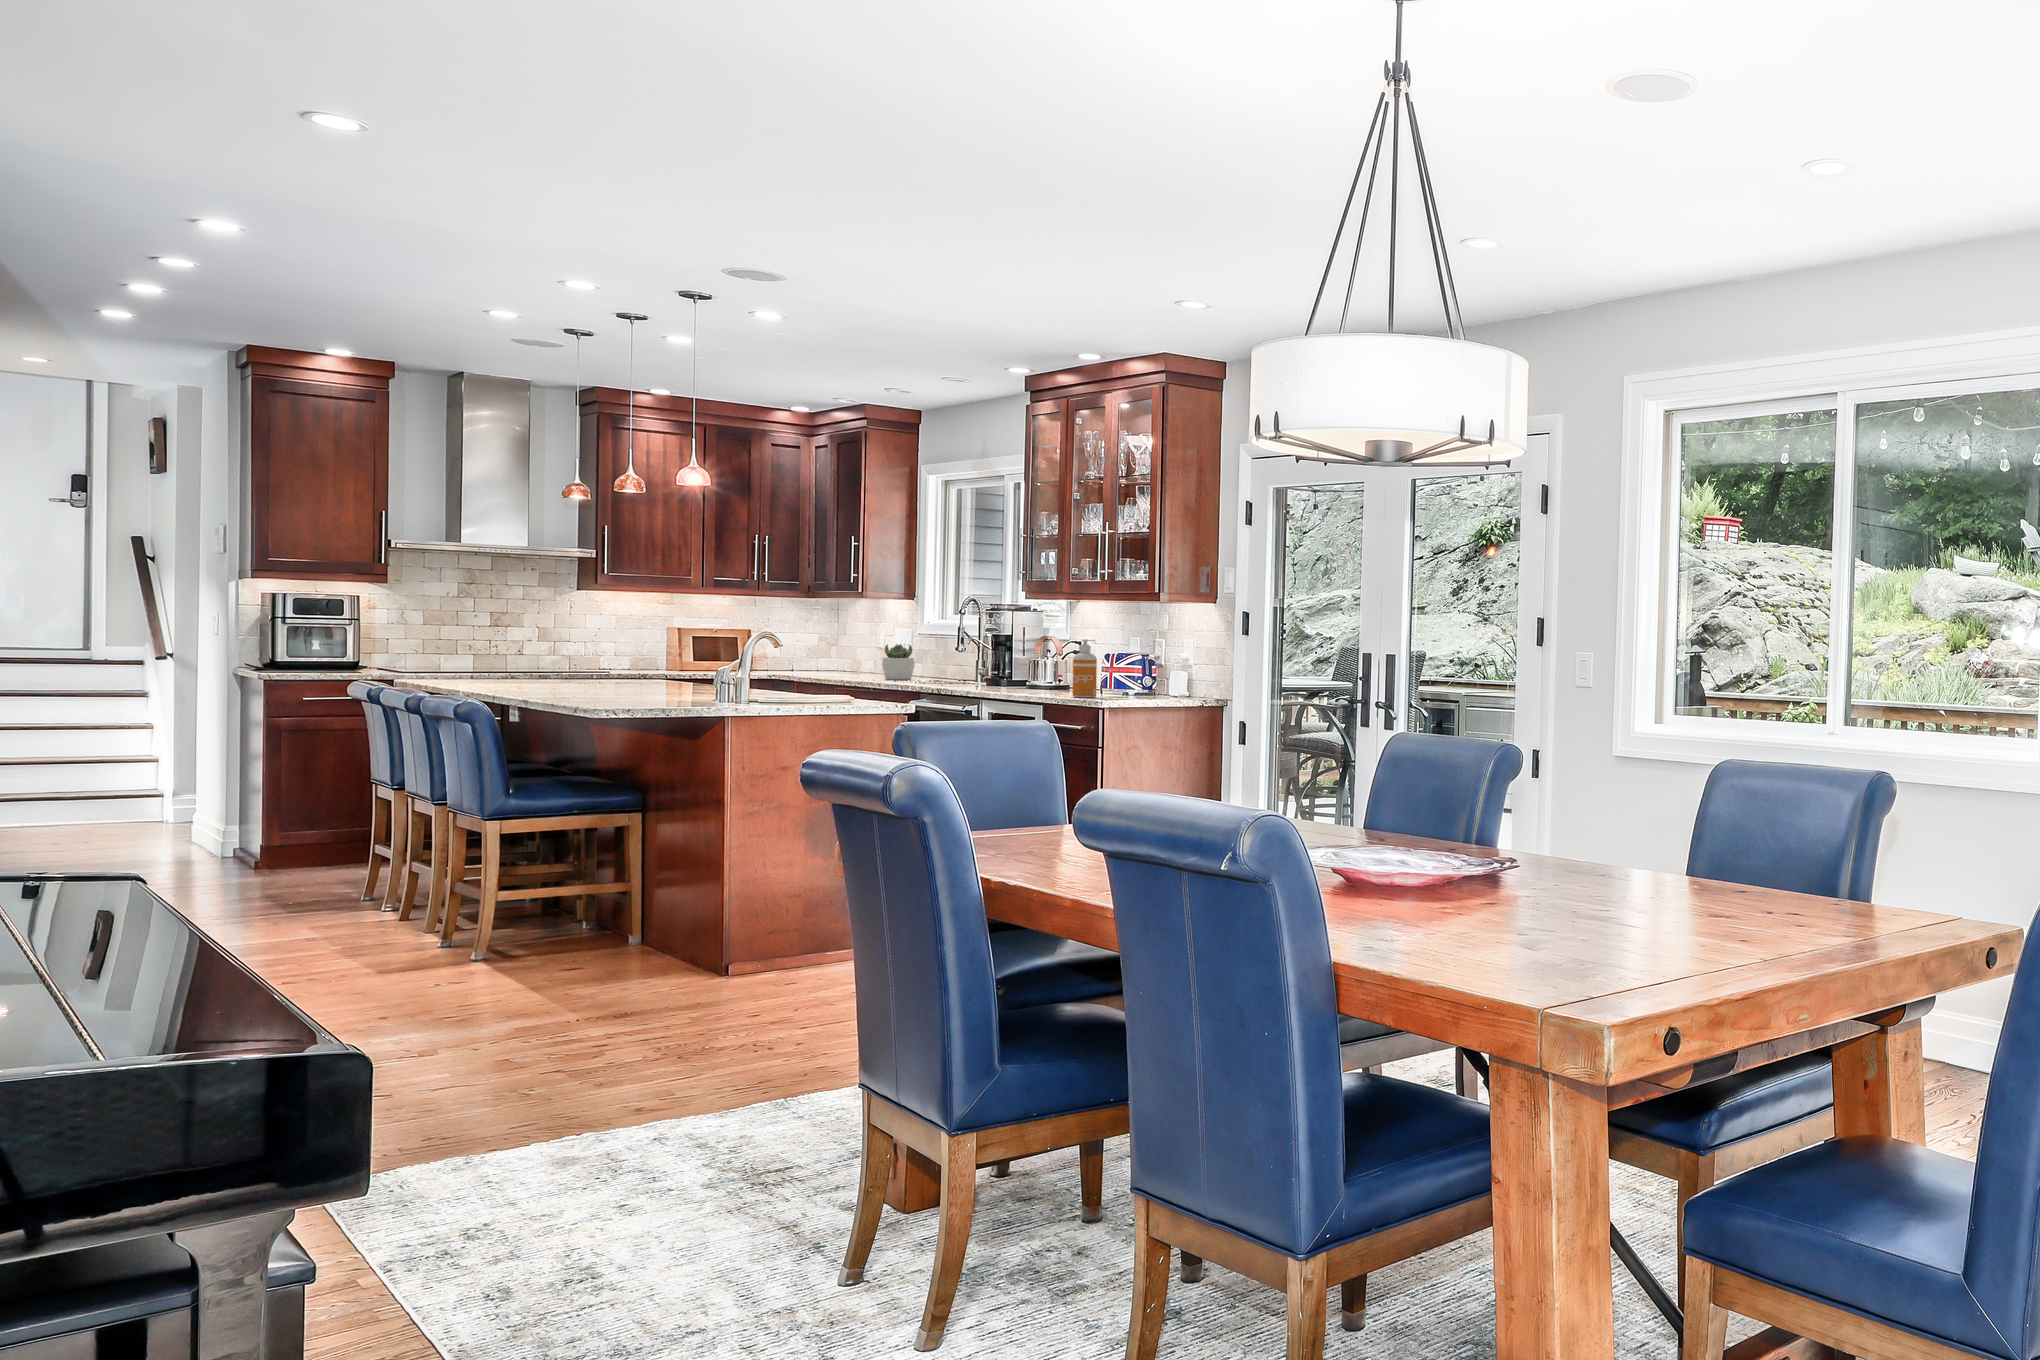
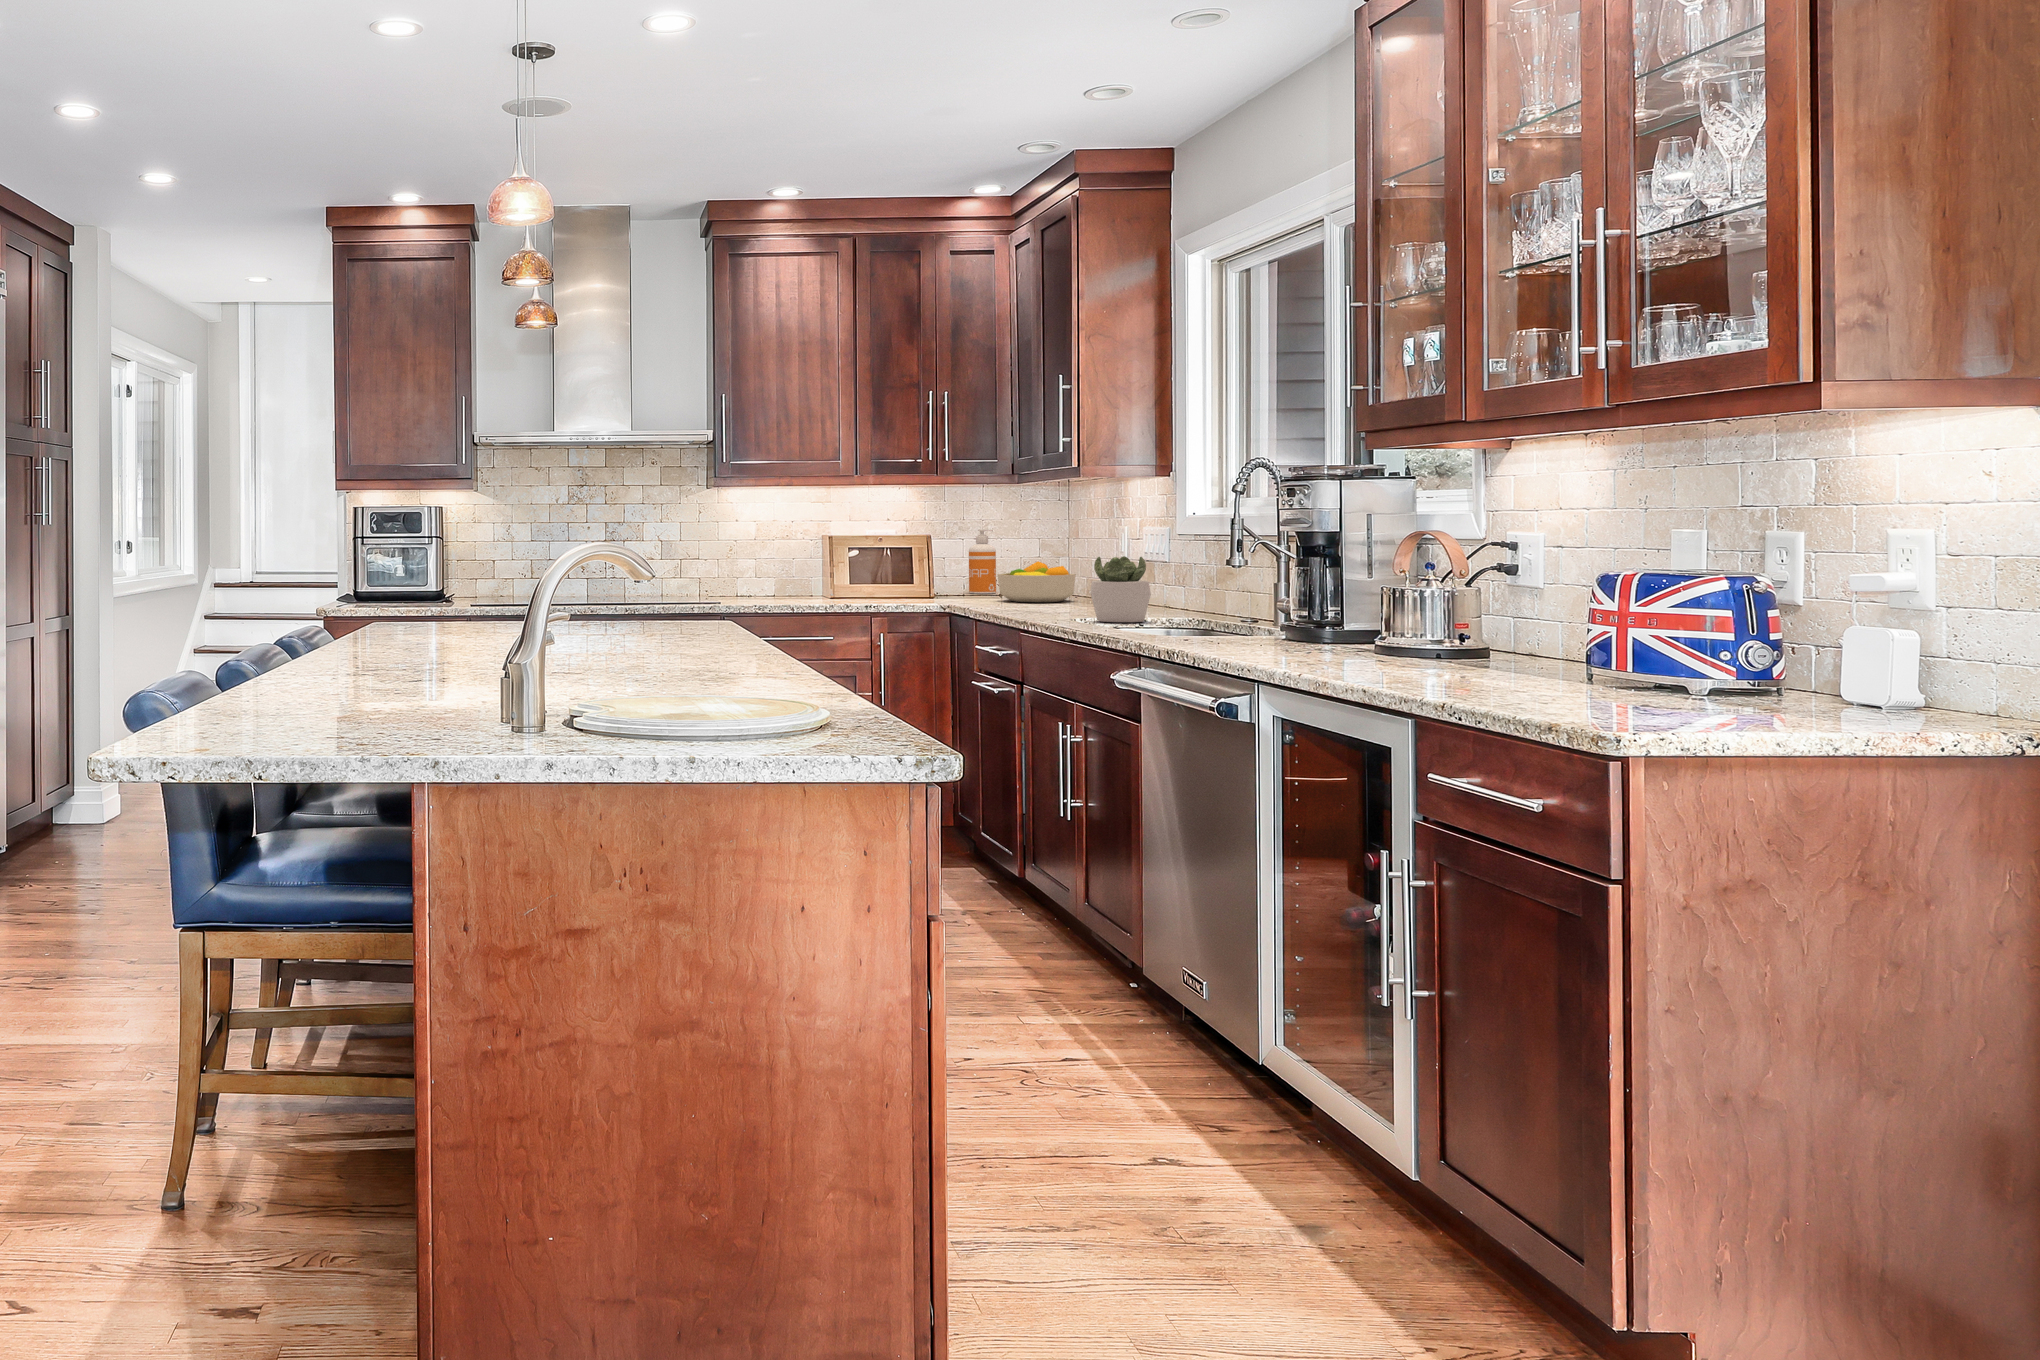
soap dispenser: present [1073,639,1097,697] -> present [969,529,996,594]
fruit bowl: none [805,647,855,672] -> present [998,561,1076,602]

